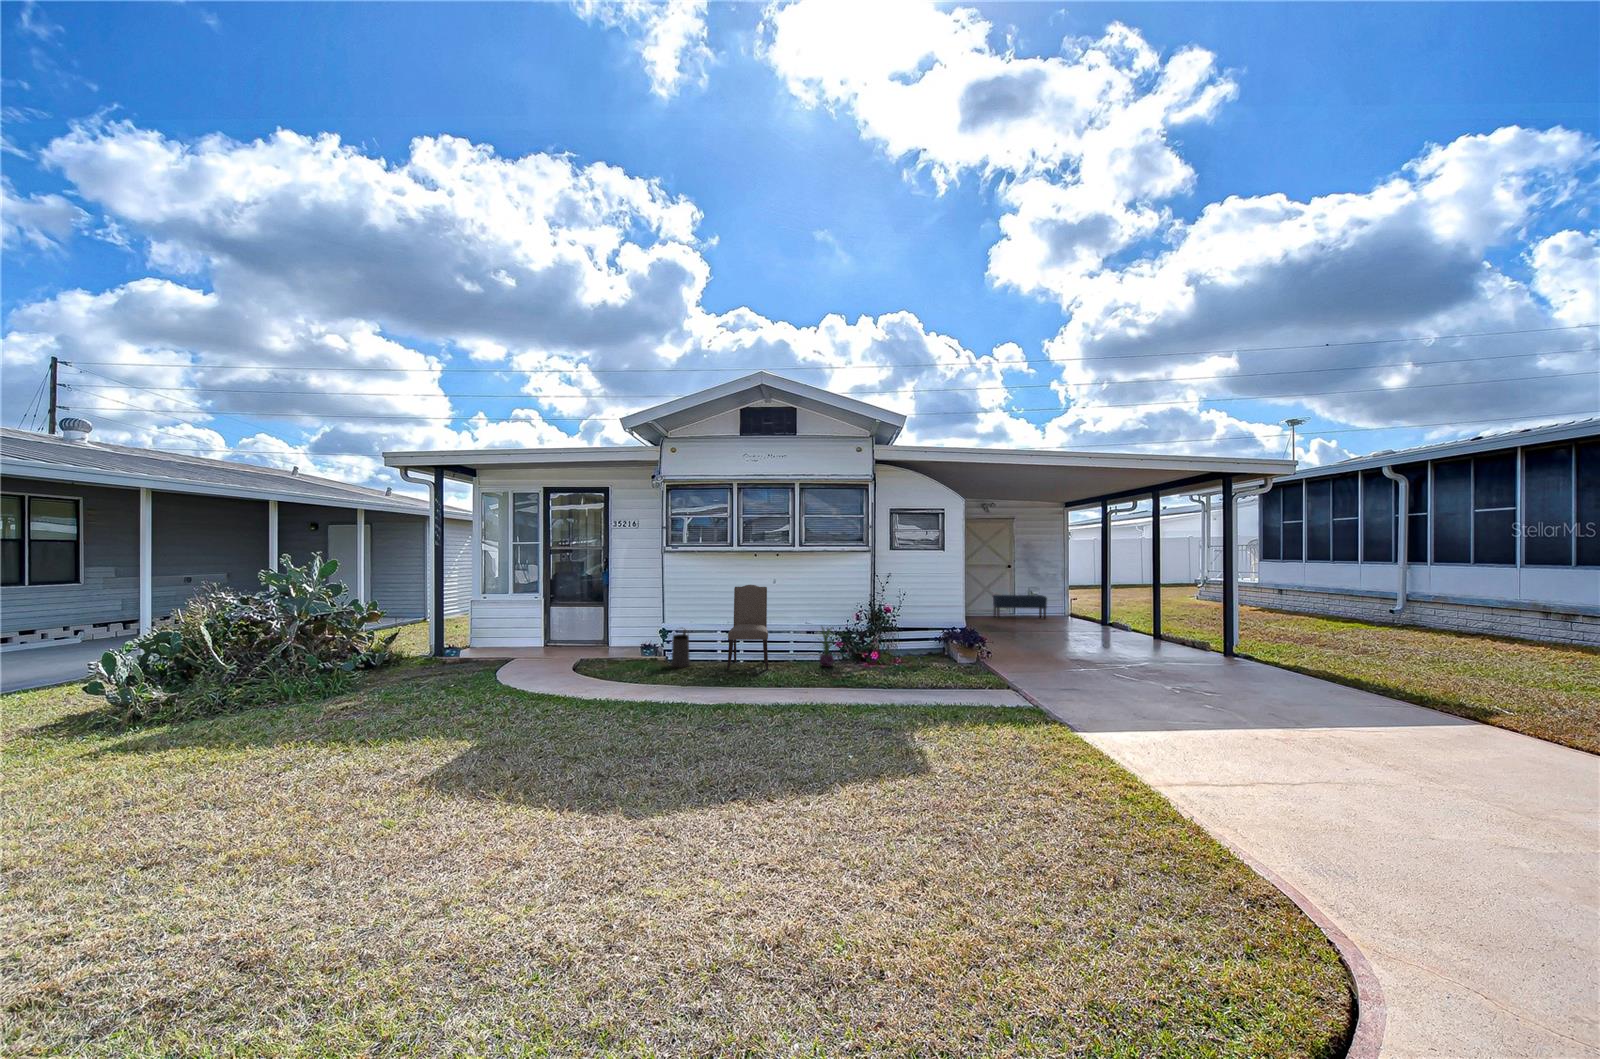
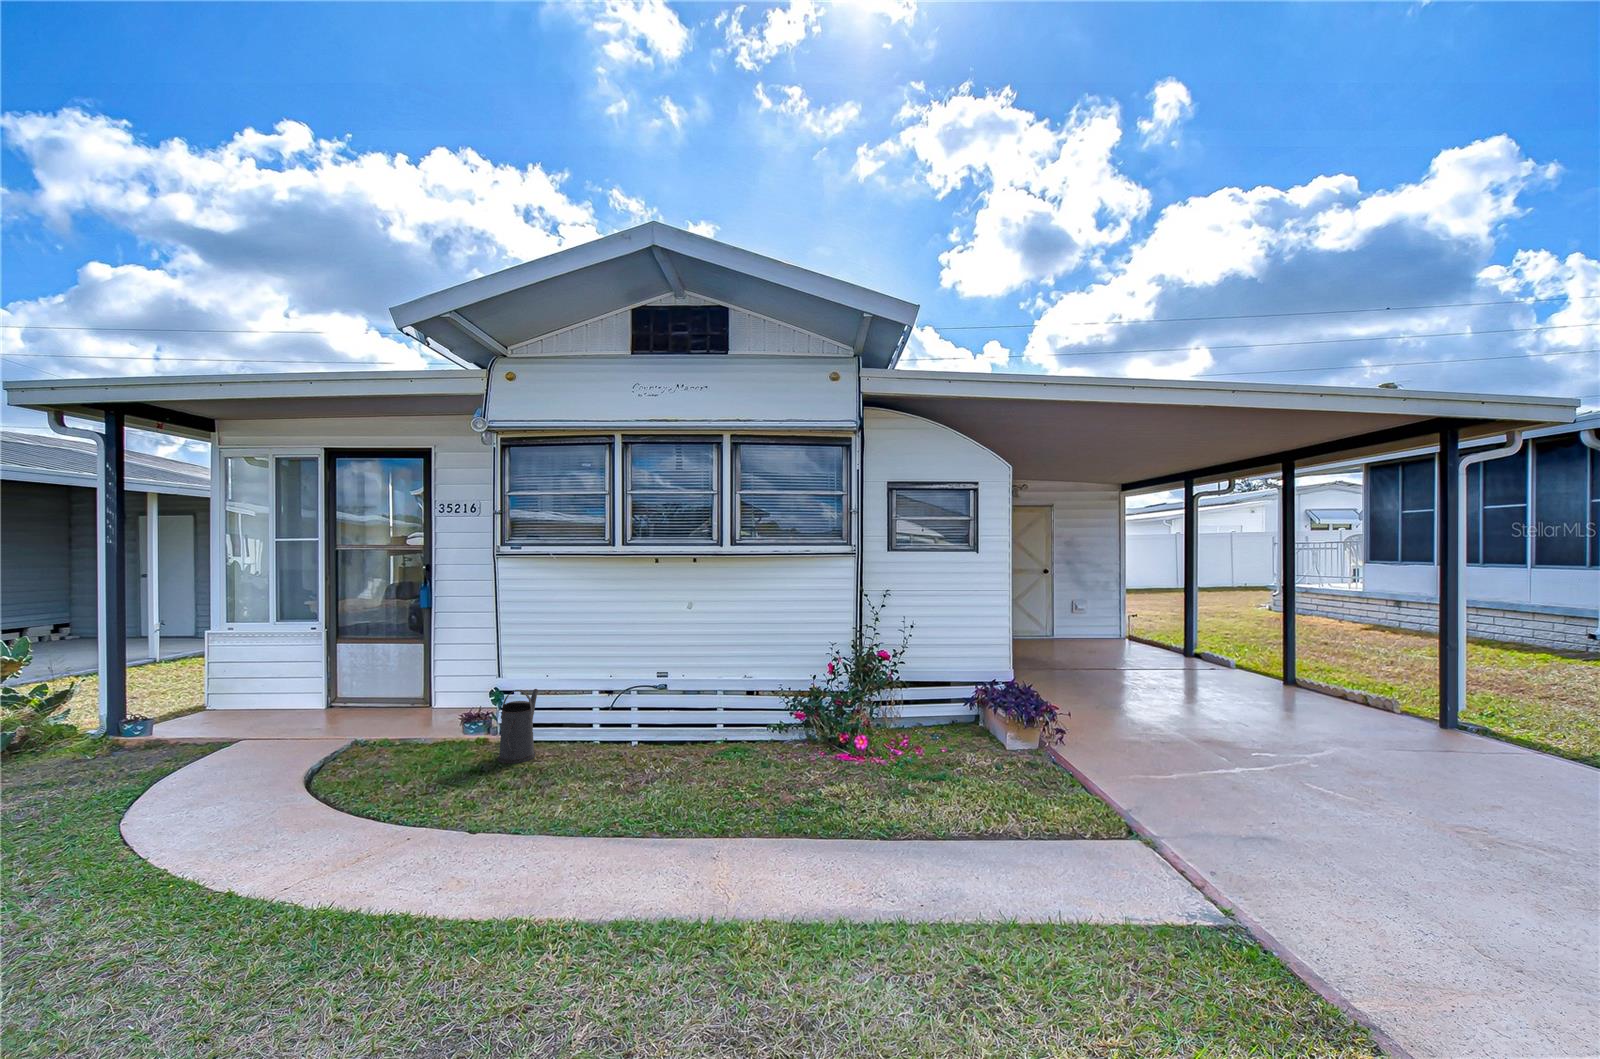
chair: present [727,585,768,670] -> none [593,612,677,771]
bench: present [993,595,1047,618] -> none [1025,612,1101,646]
decorative plant: present [819,627,834,667] -> none [740,684,814,760]

